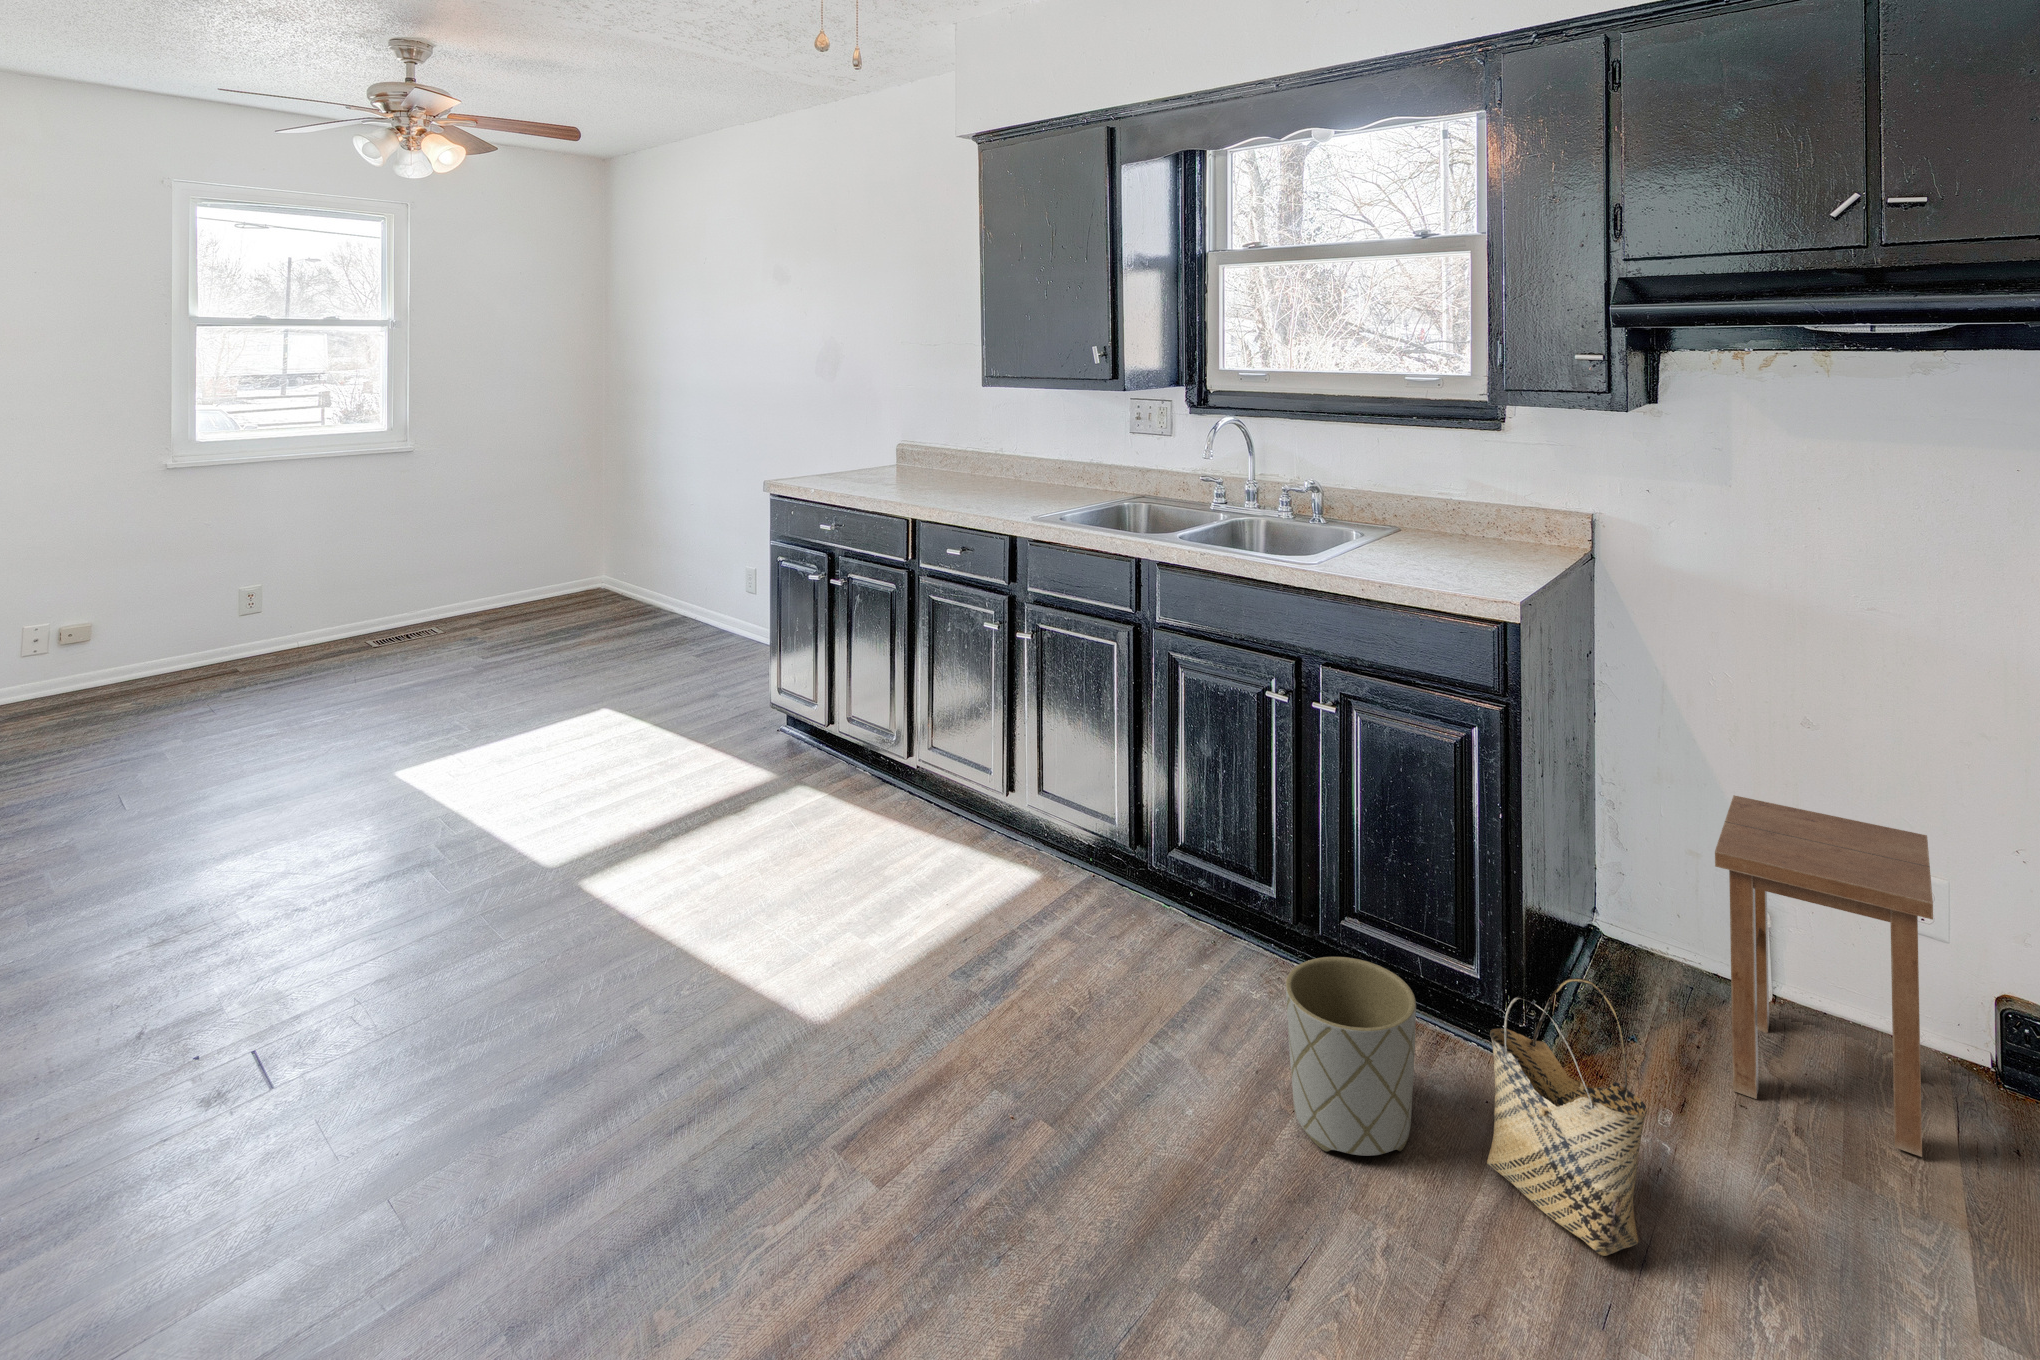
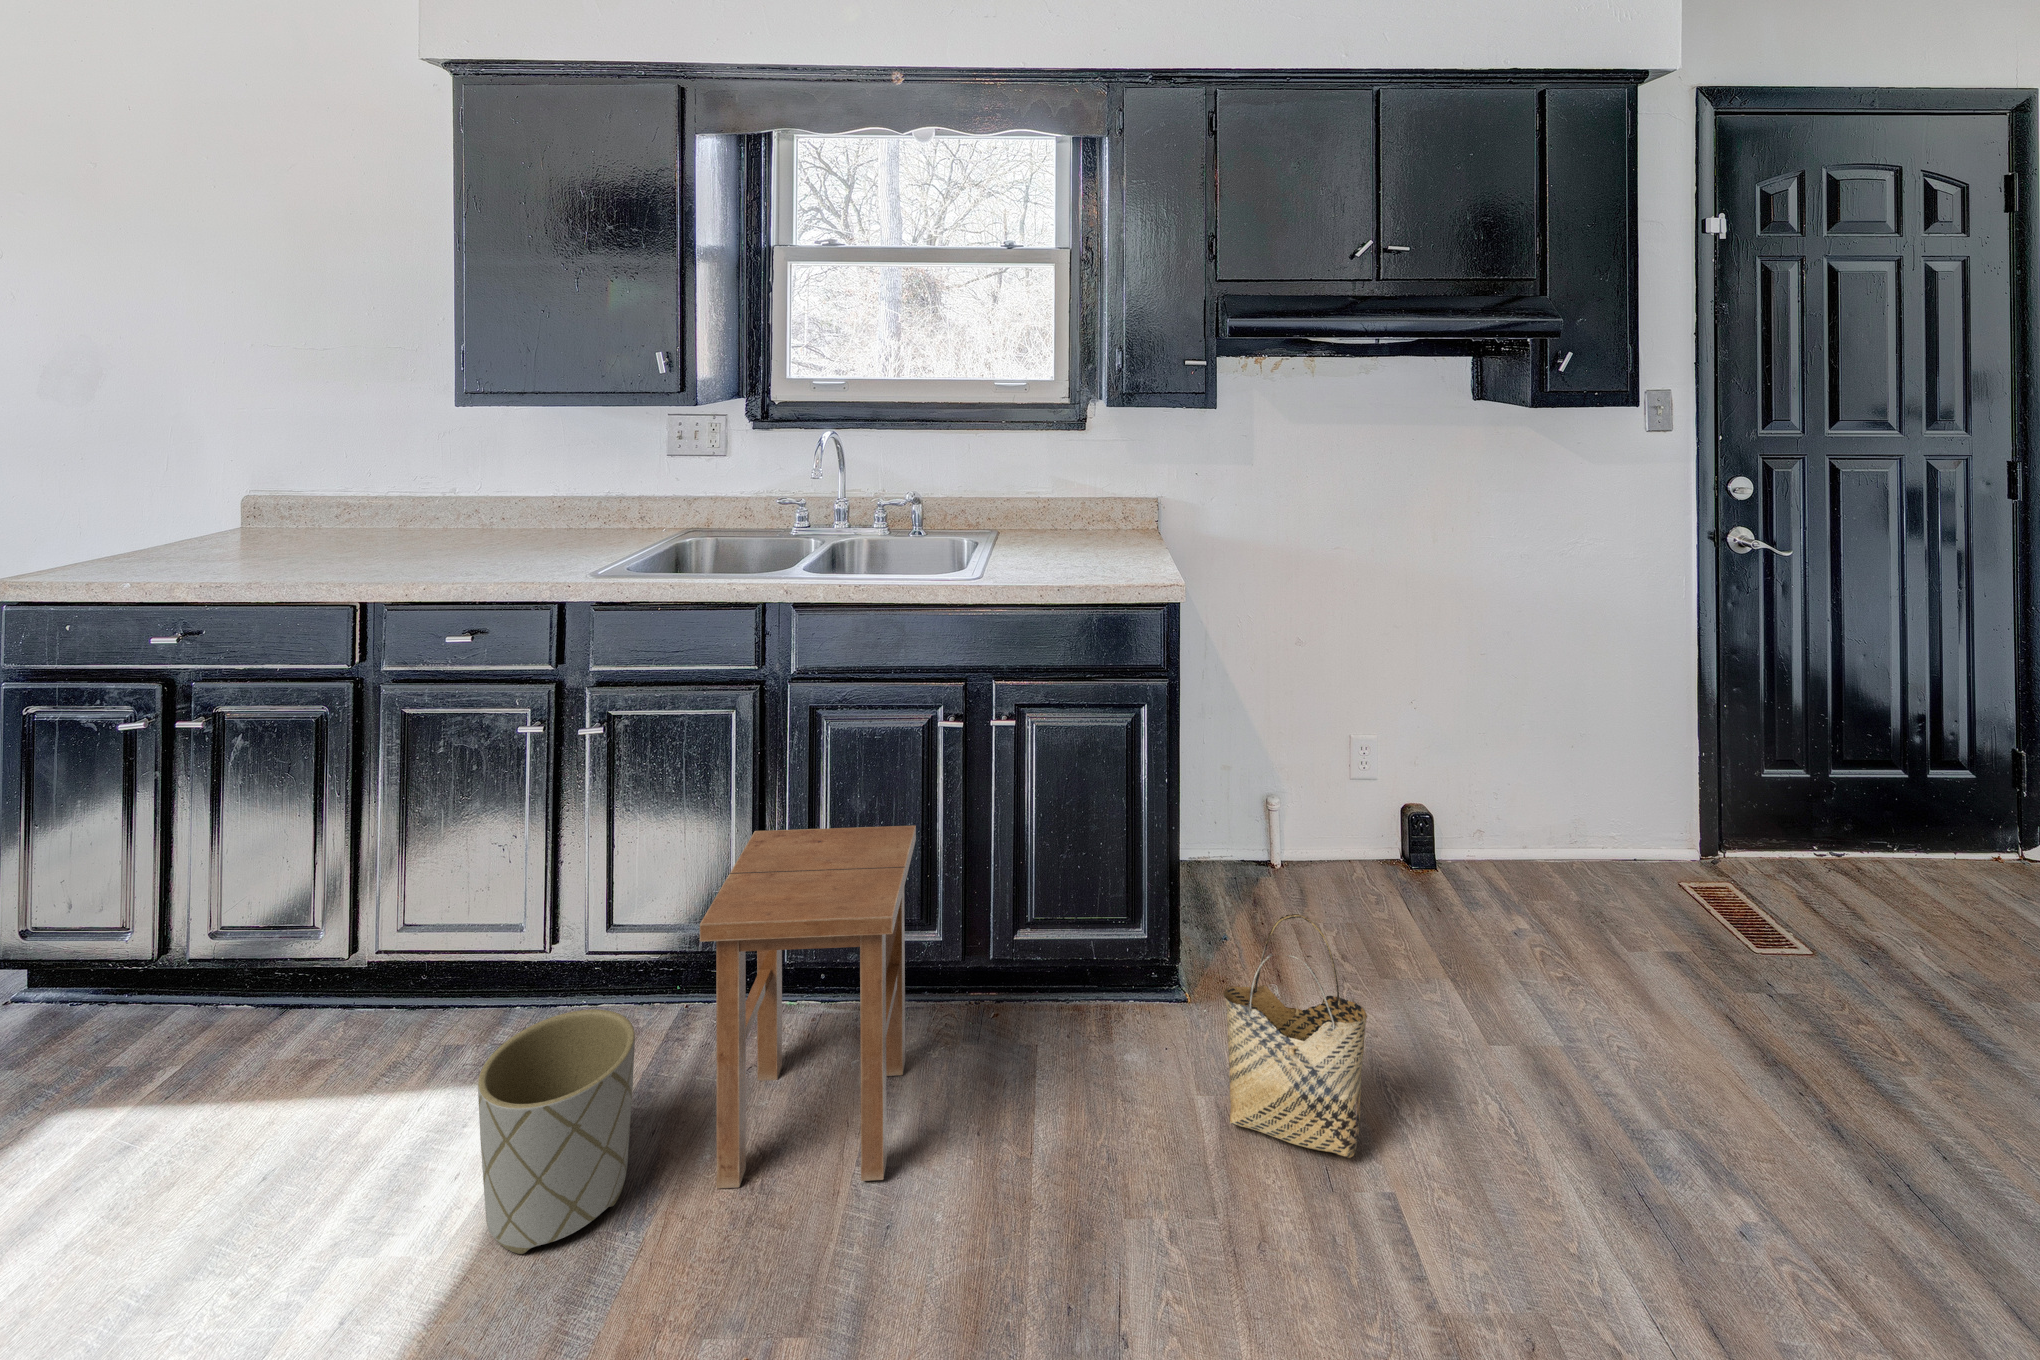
stool: present [1715,795,1933,1157] -> present [700,826,916,1188]
planter: present [1286,957,1416,1156] -> present [478,1009,635,1254]

